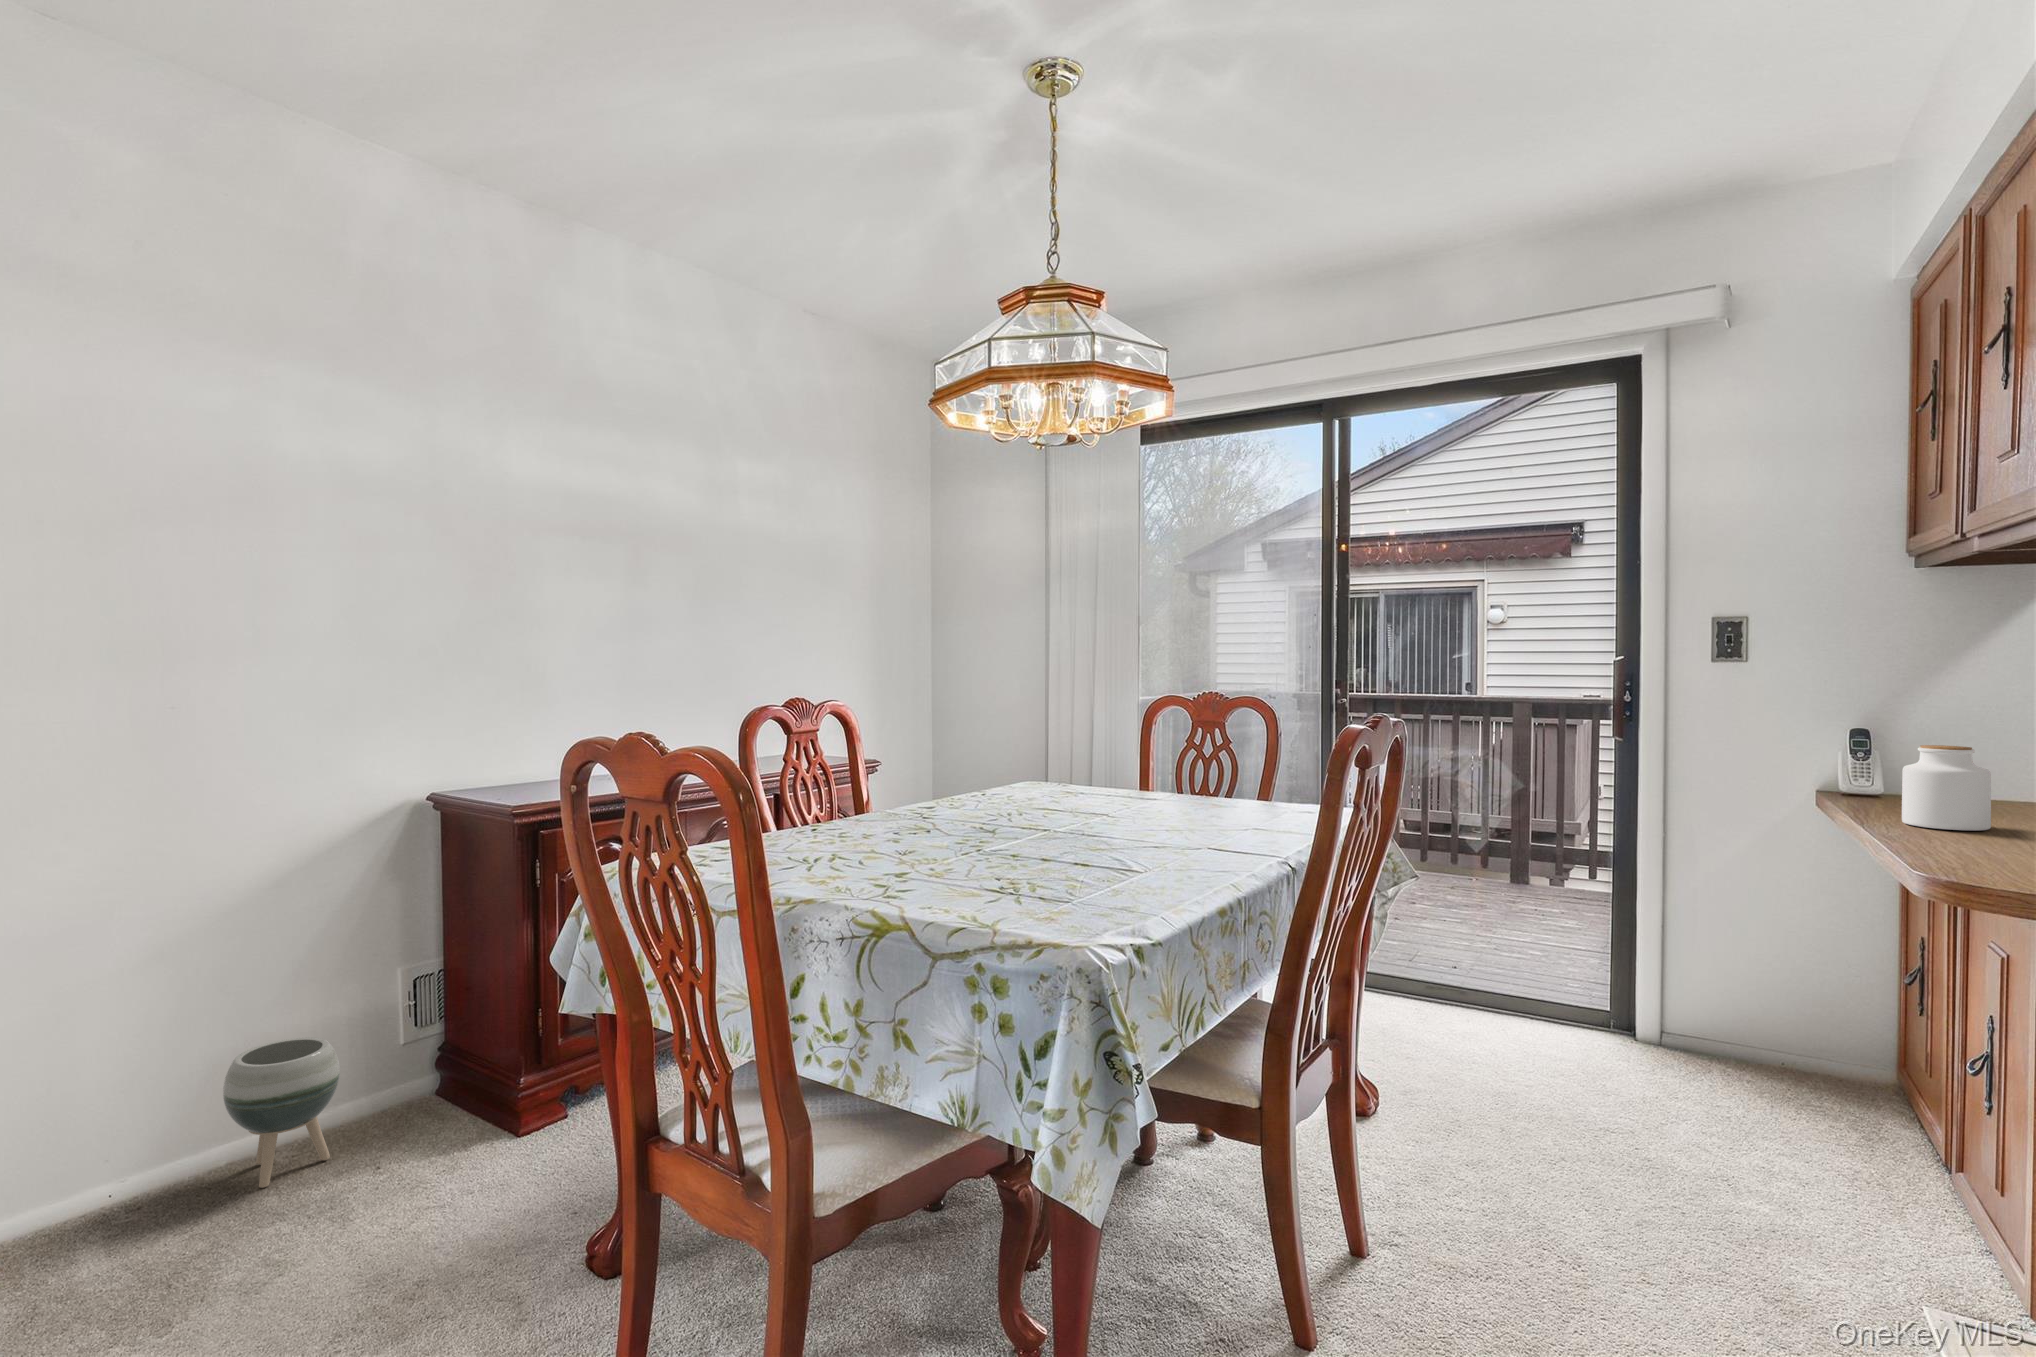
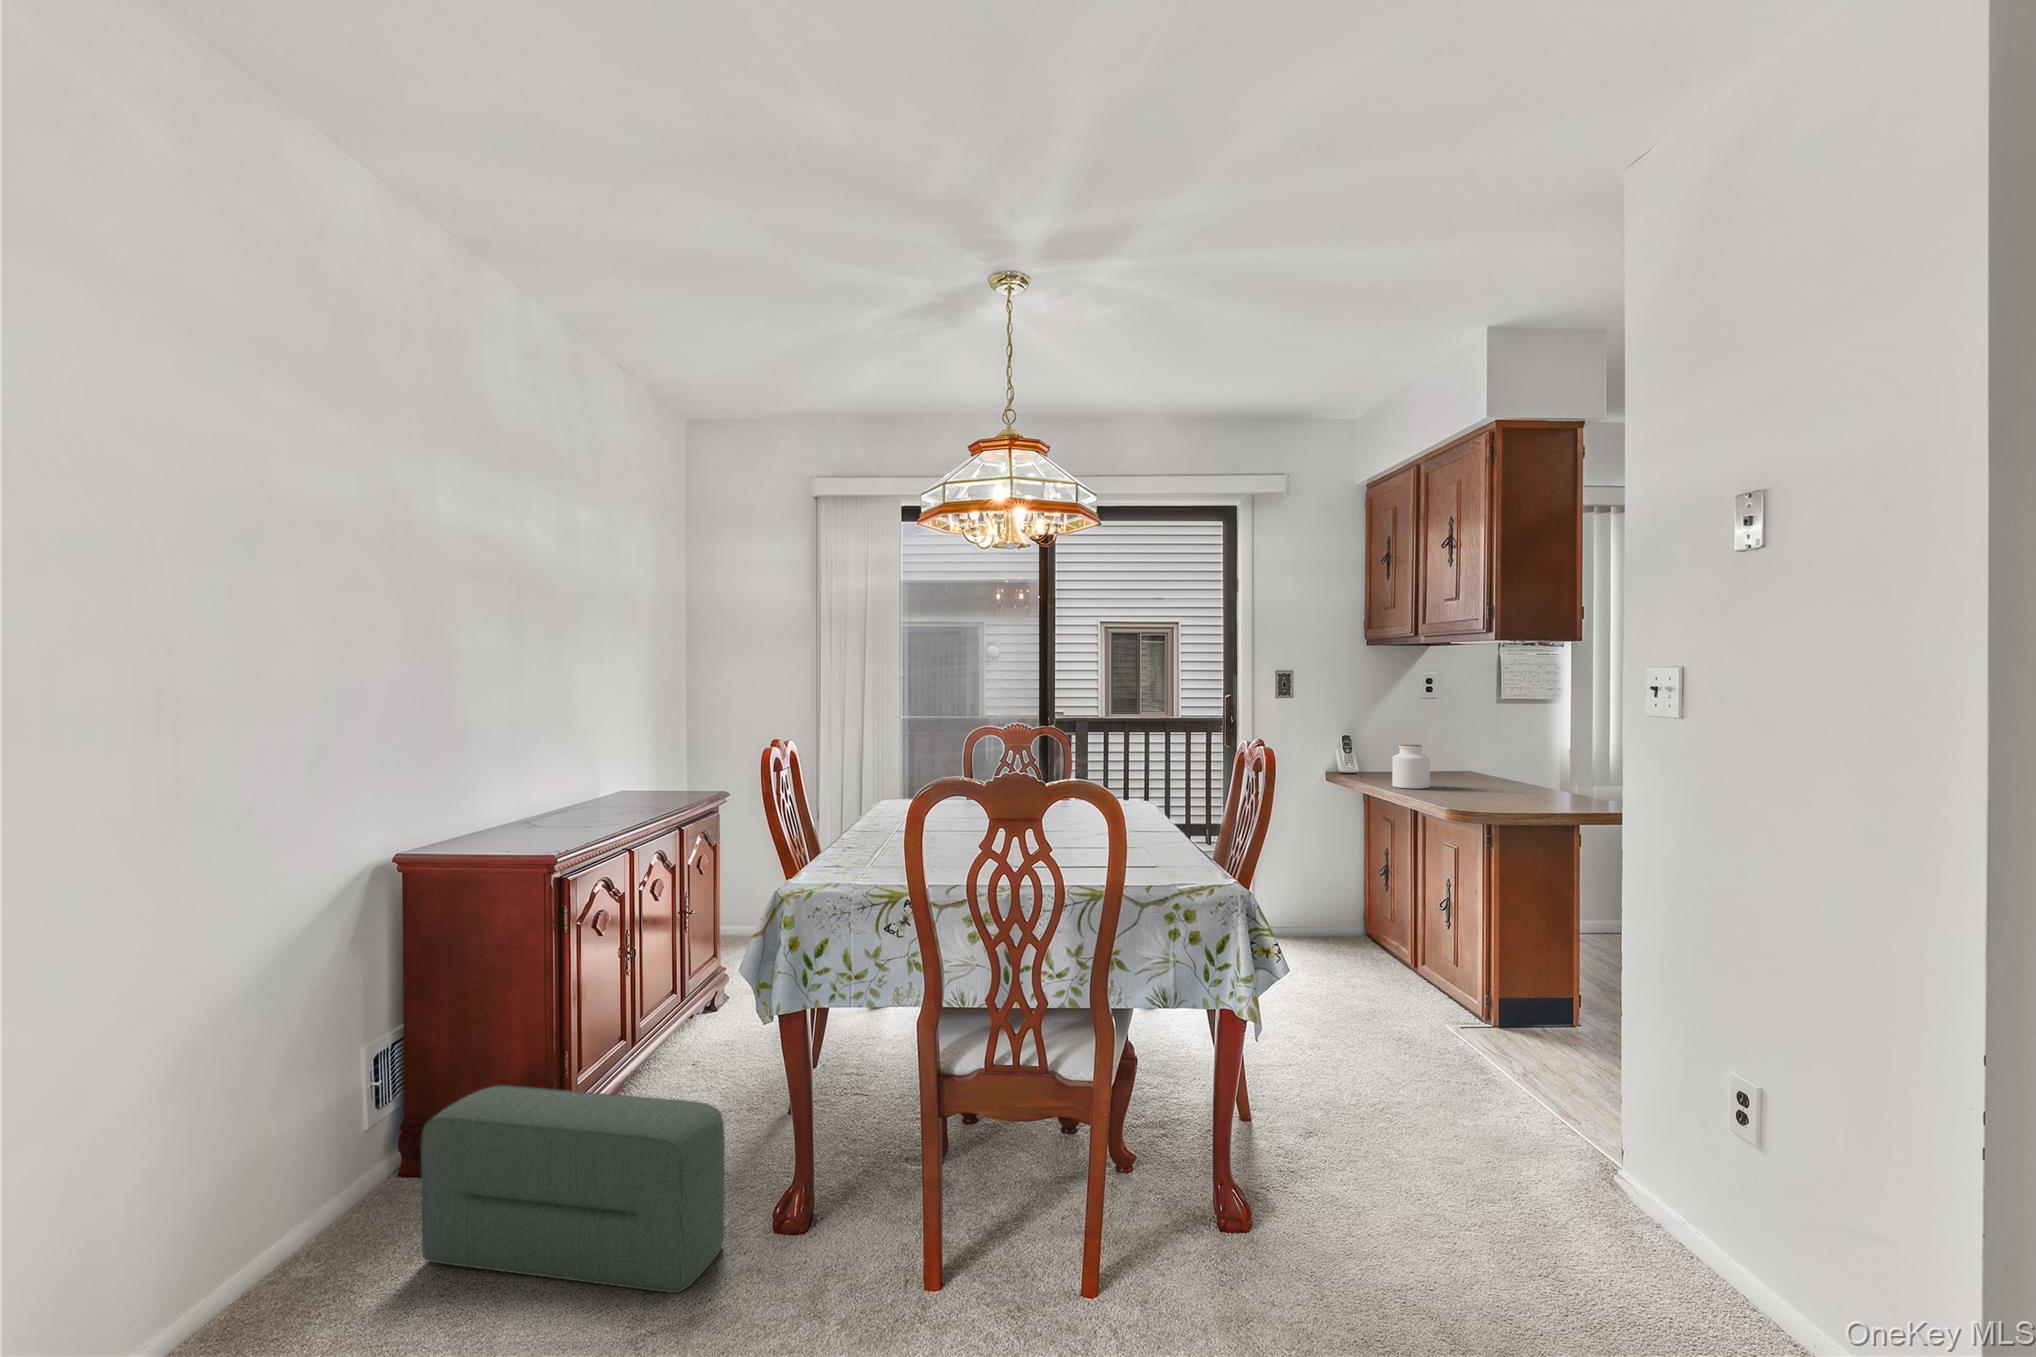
pouf: none [339,1031,528,1308] -> present [421,1085,725,1293]
planter: present [223,1037,340,1188] -> none [242,1127,370,1293]

